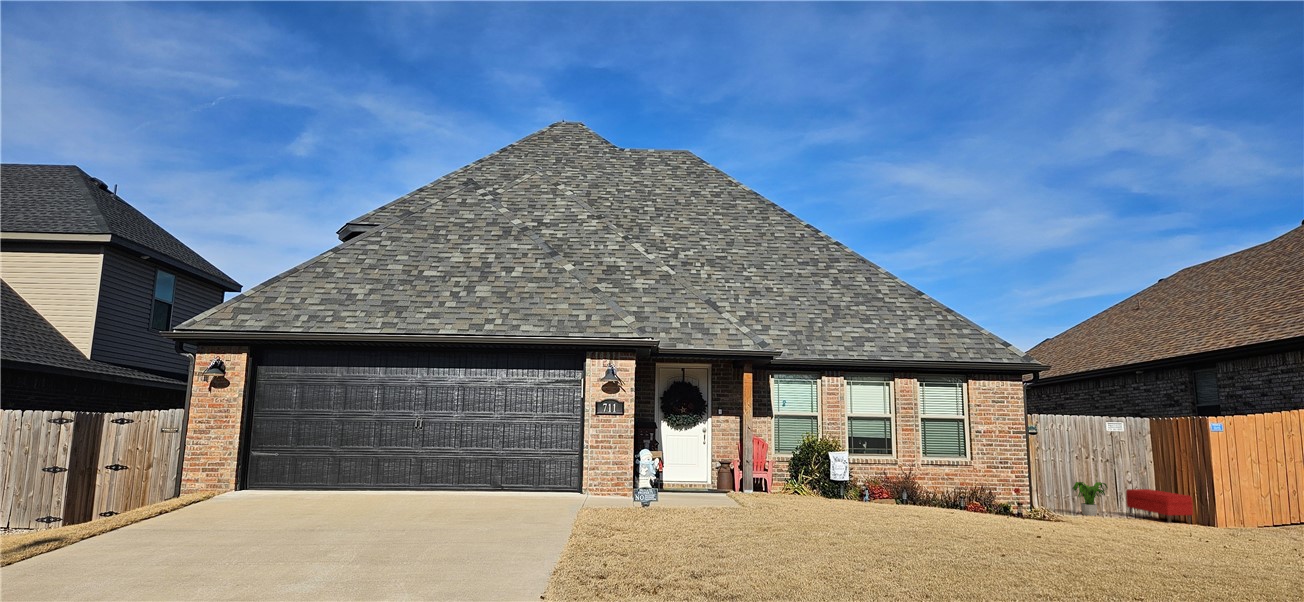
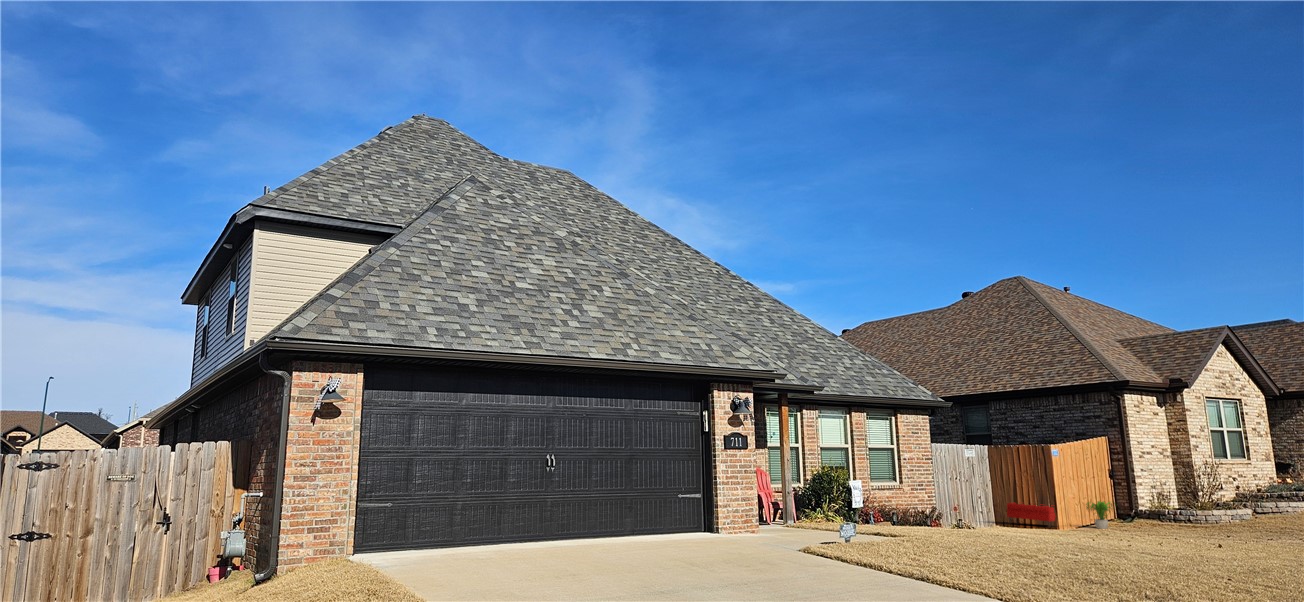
potted plant: present [1072,482,1108,516] -> present [1086,501,1116,529]

